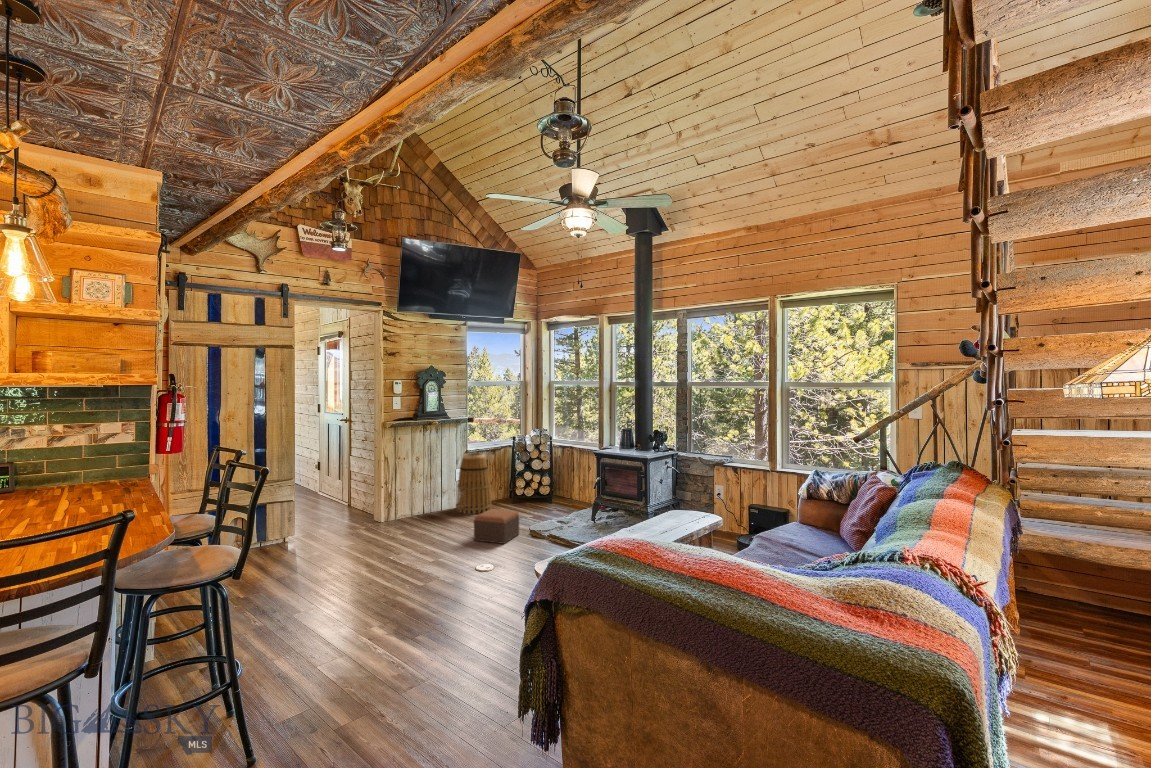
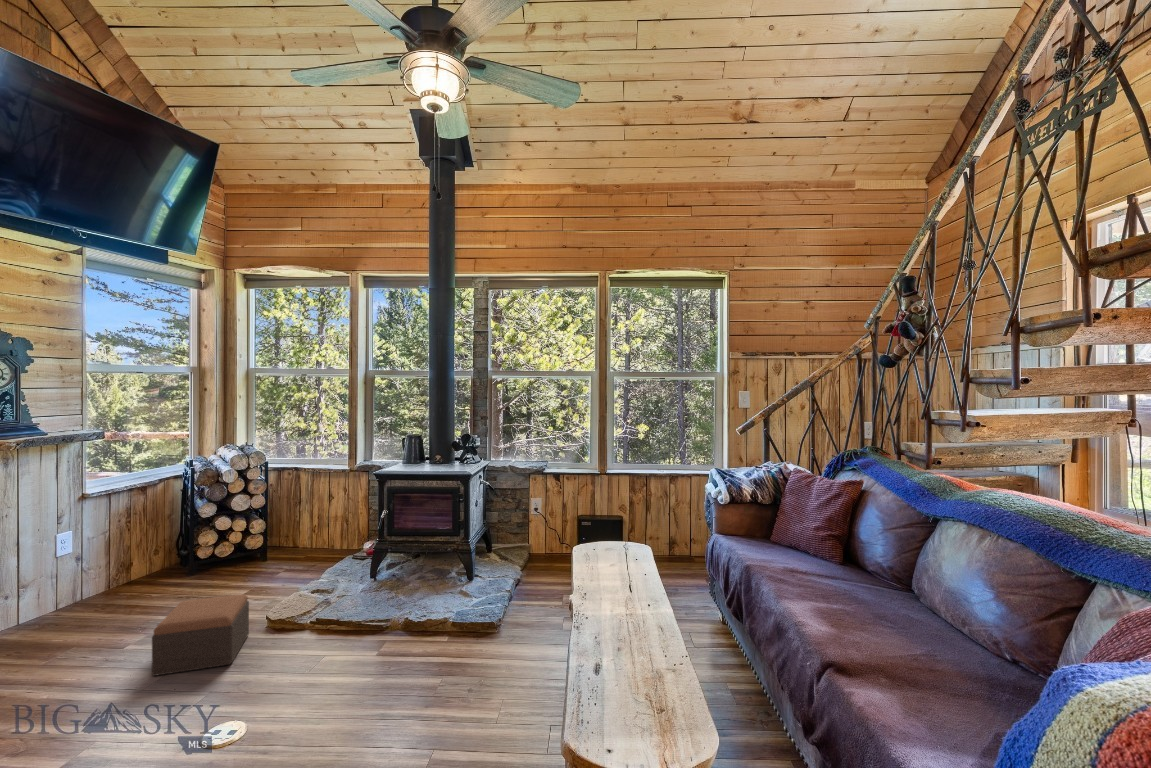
basket: present [456,453,492,514] -> none [61,496,150,619]

